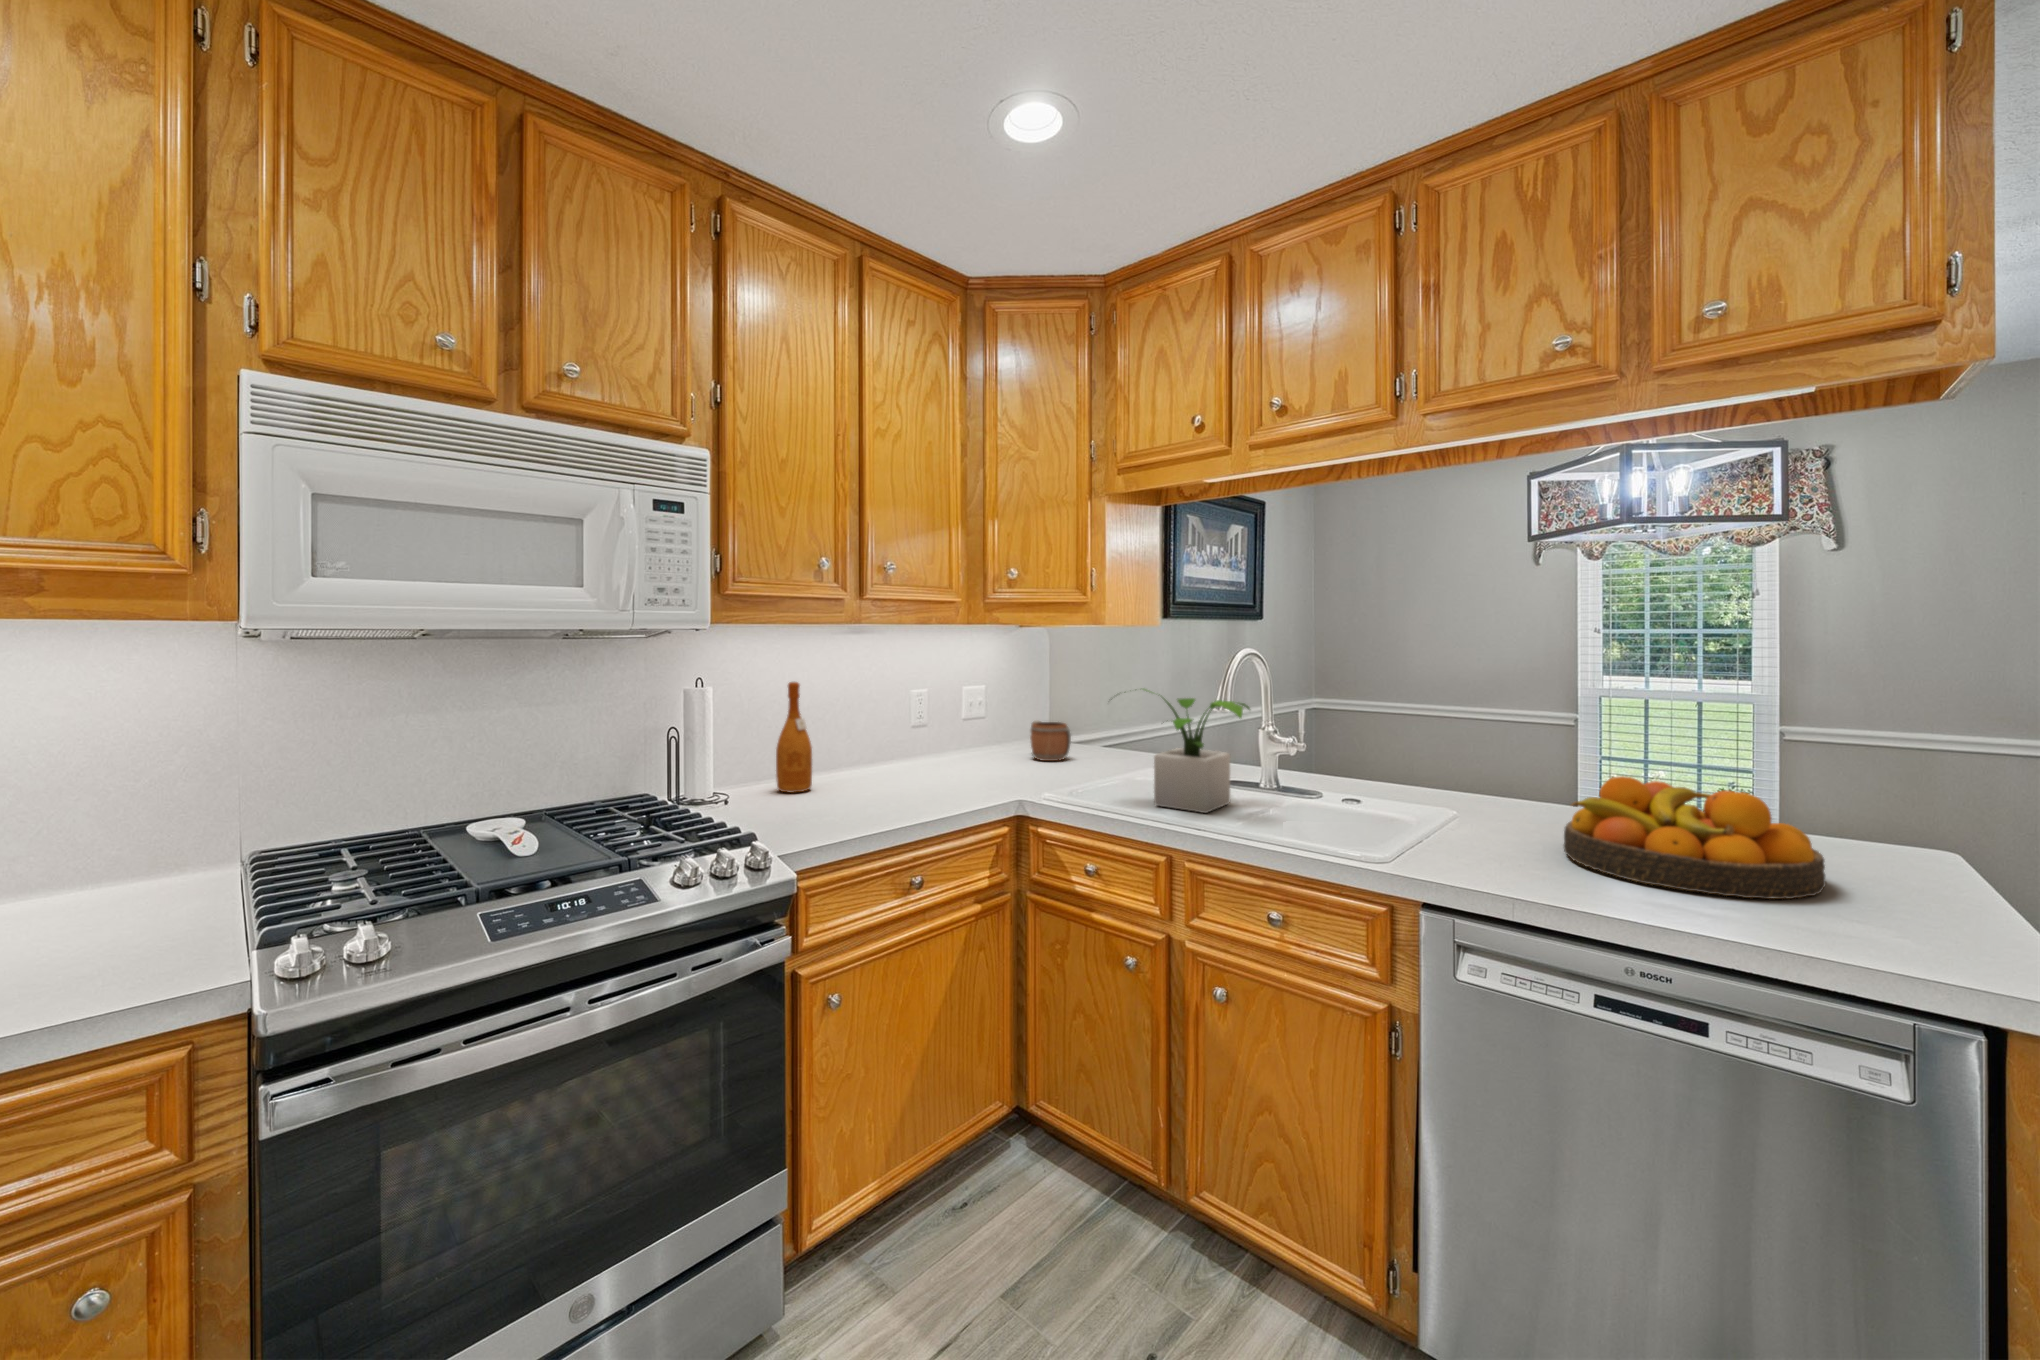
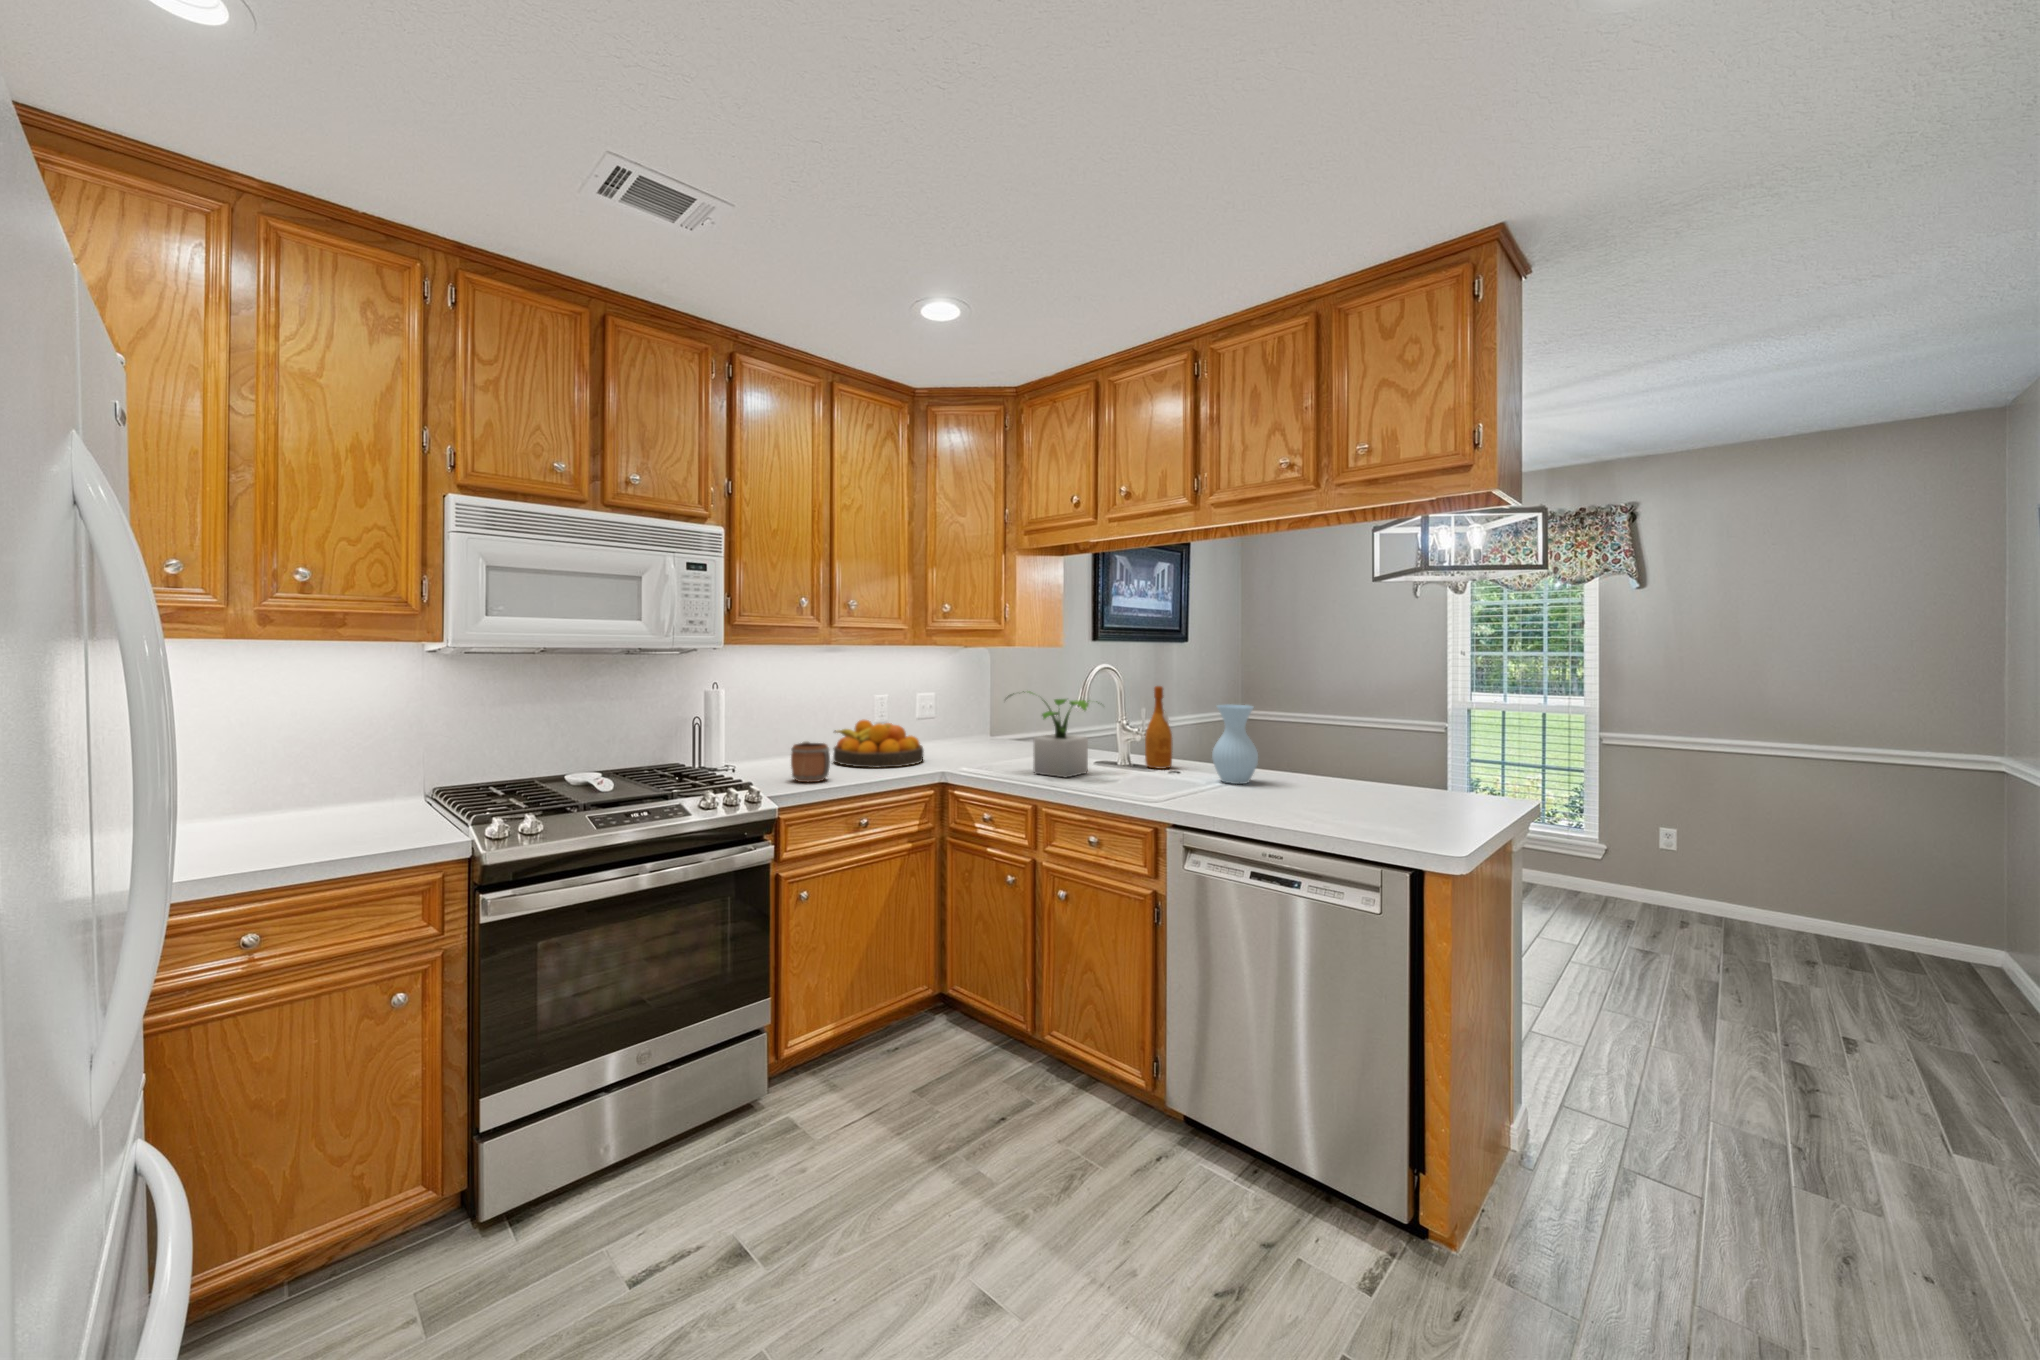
wine bottle: present [776,682,812,793] -> present [1145,686,1173,769]
vase: none [1421,707,1496,823] -> present [1212,705,1258,784]
mug: present [1030,720,1071,761] -> present [791,741,830,782]
fruit bowl: present [1564,776,1826,899] -> present [833,720,923,768]

